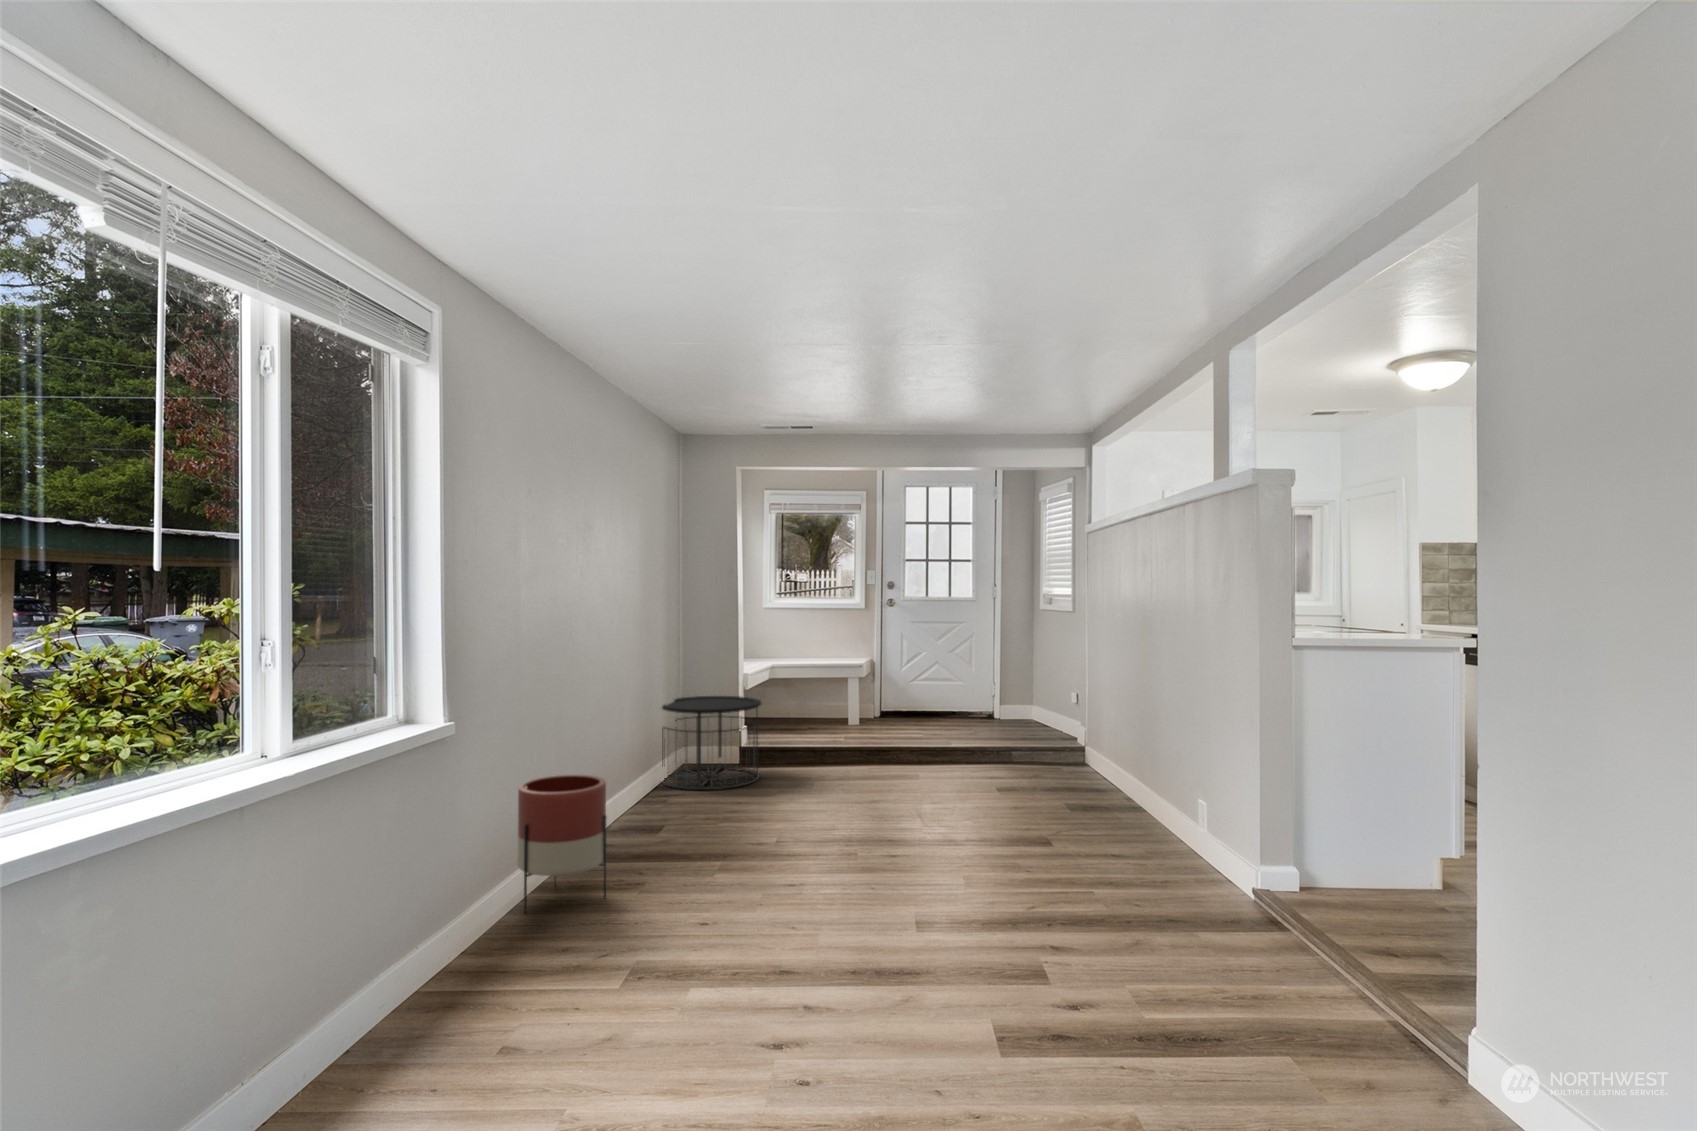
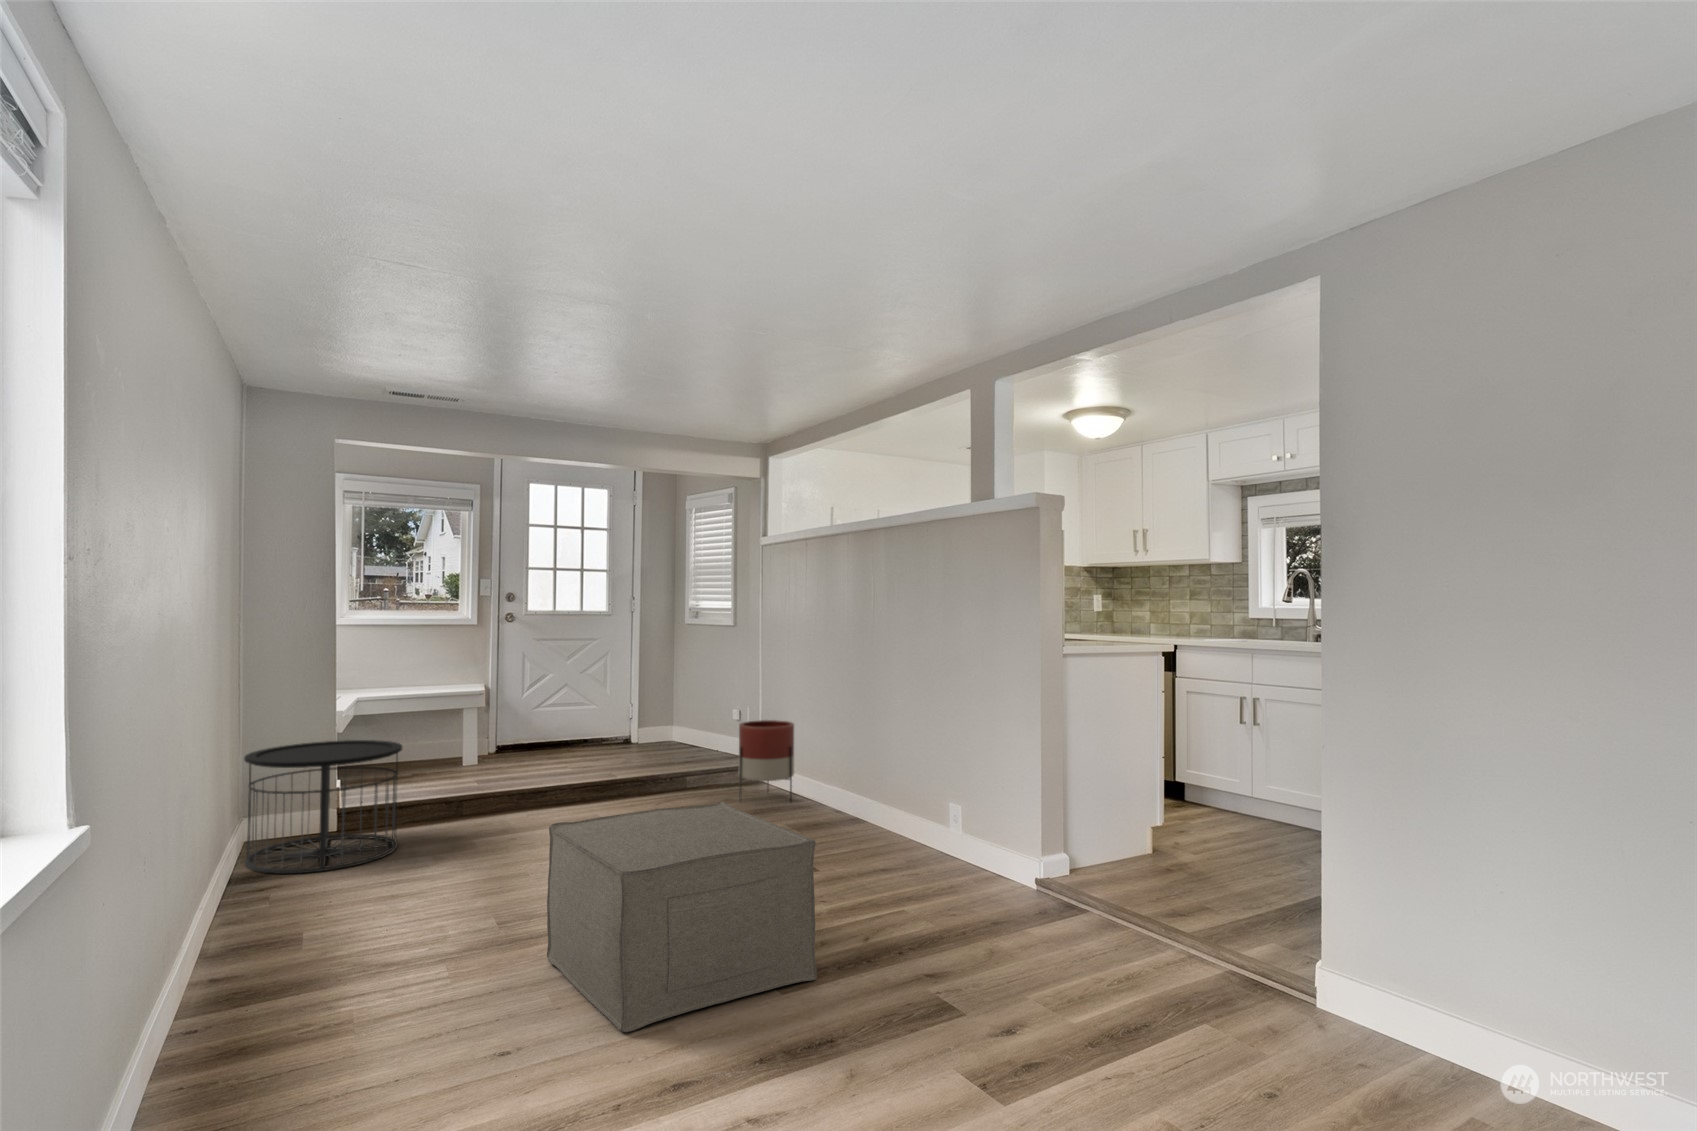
ottoman: none [774,769,956,933] -> present [547,802,817,1032]
planter: present [517,775,607,912] -> present [739,720,794,801]

